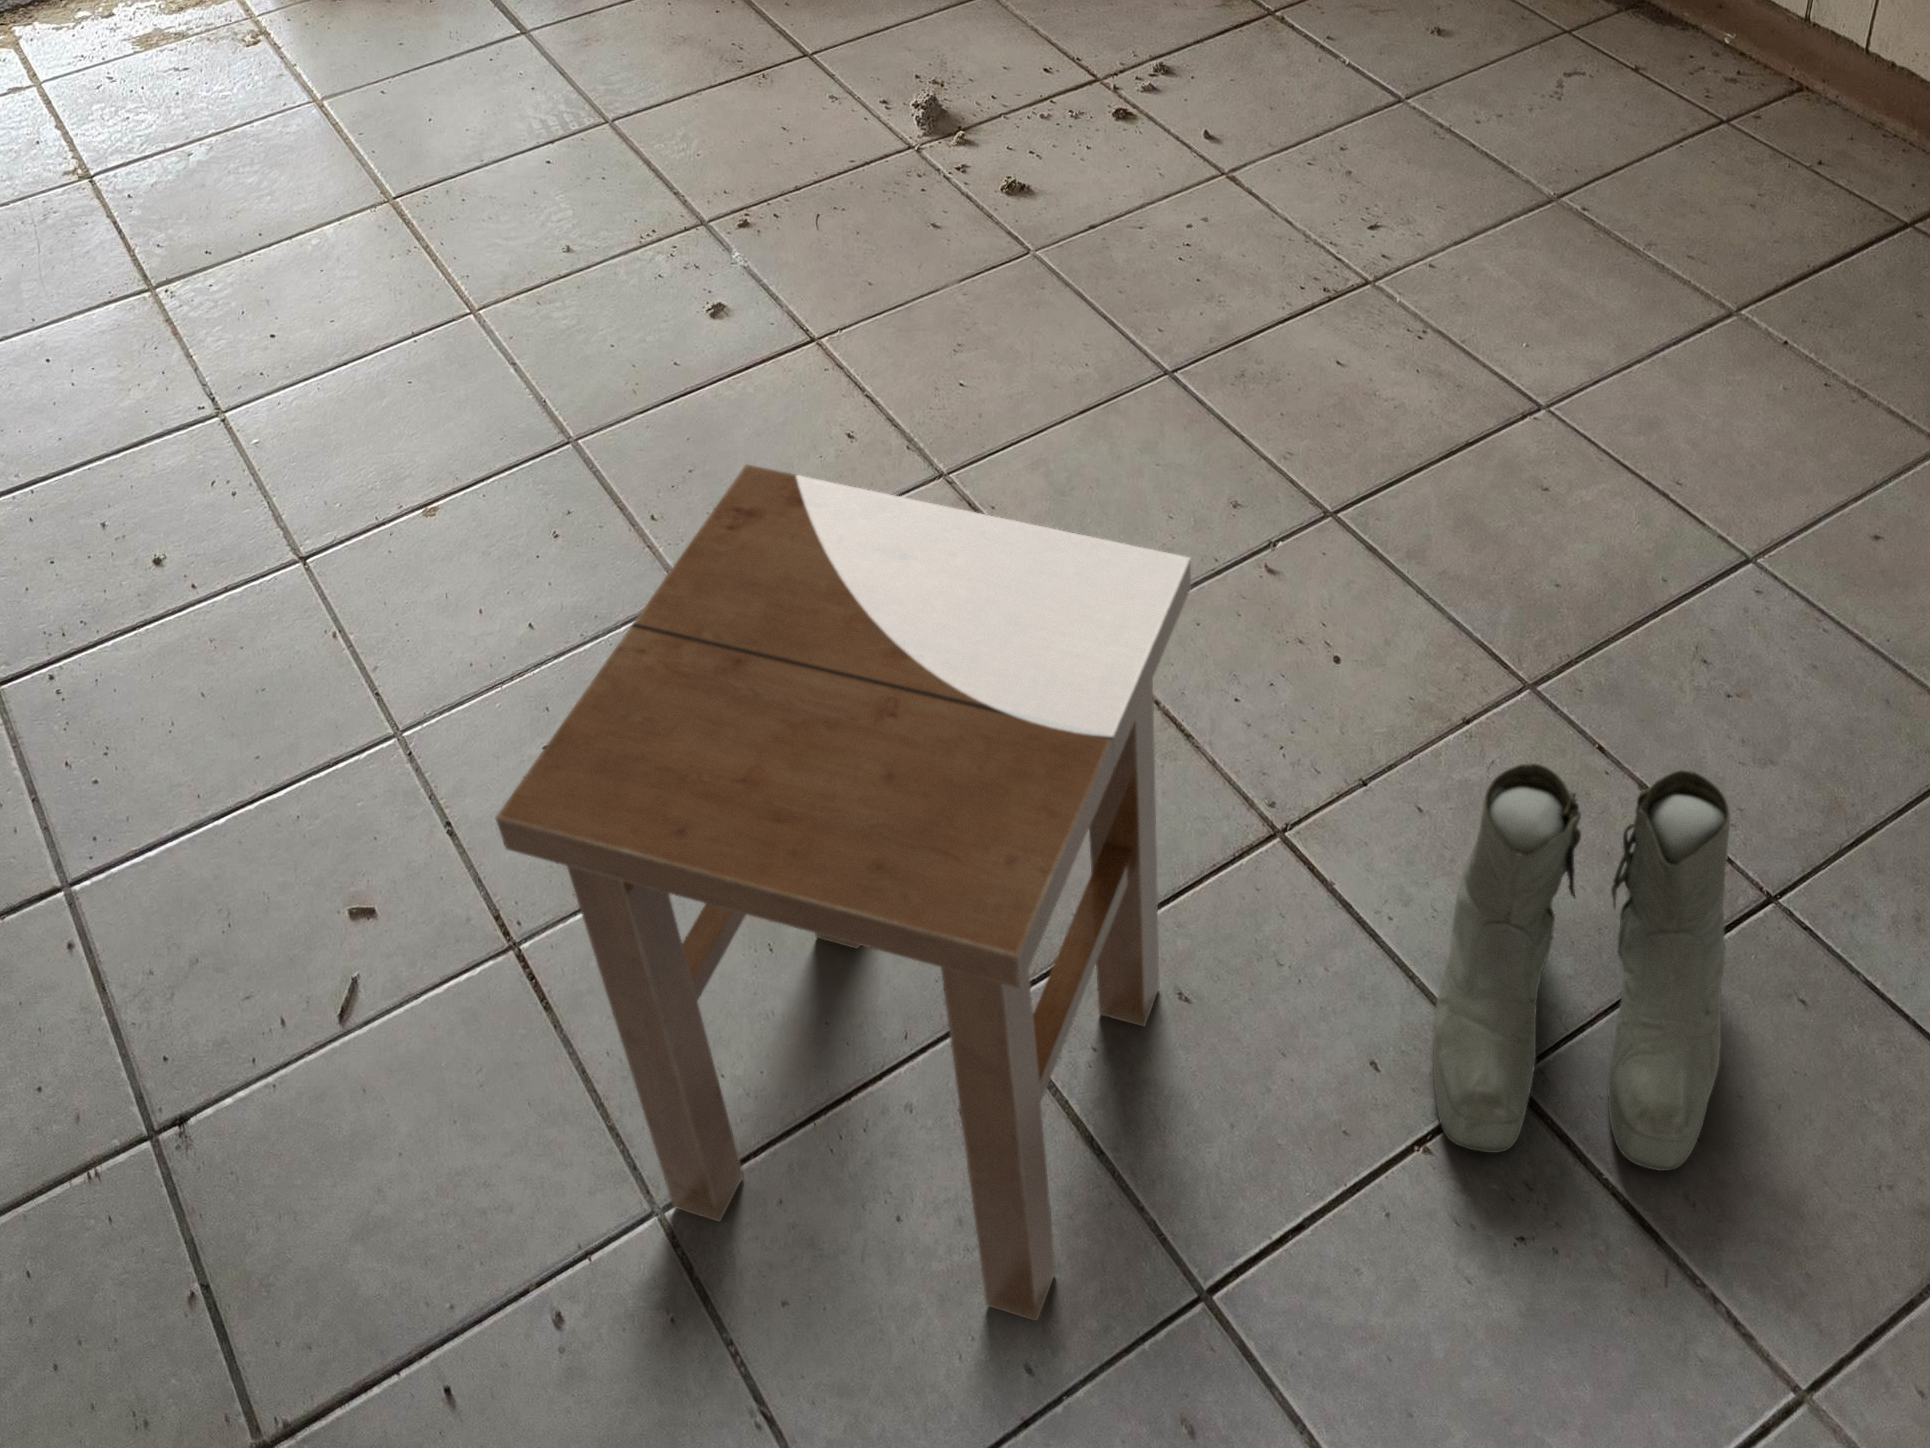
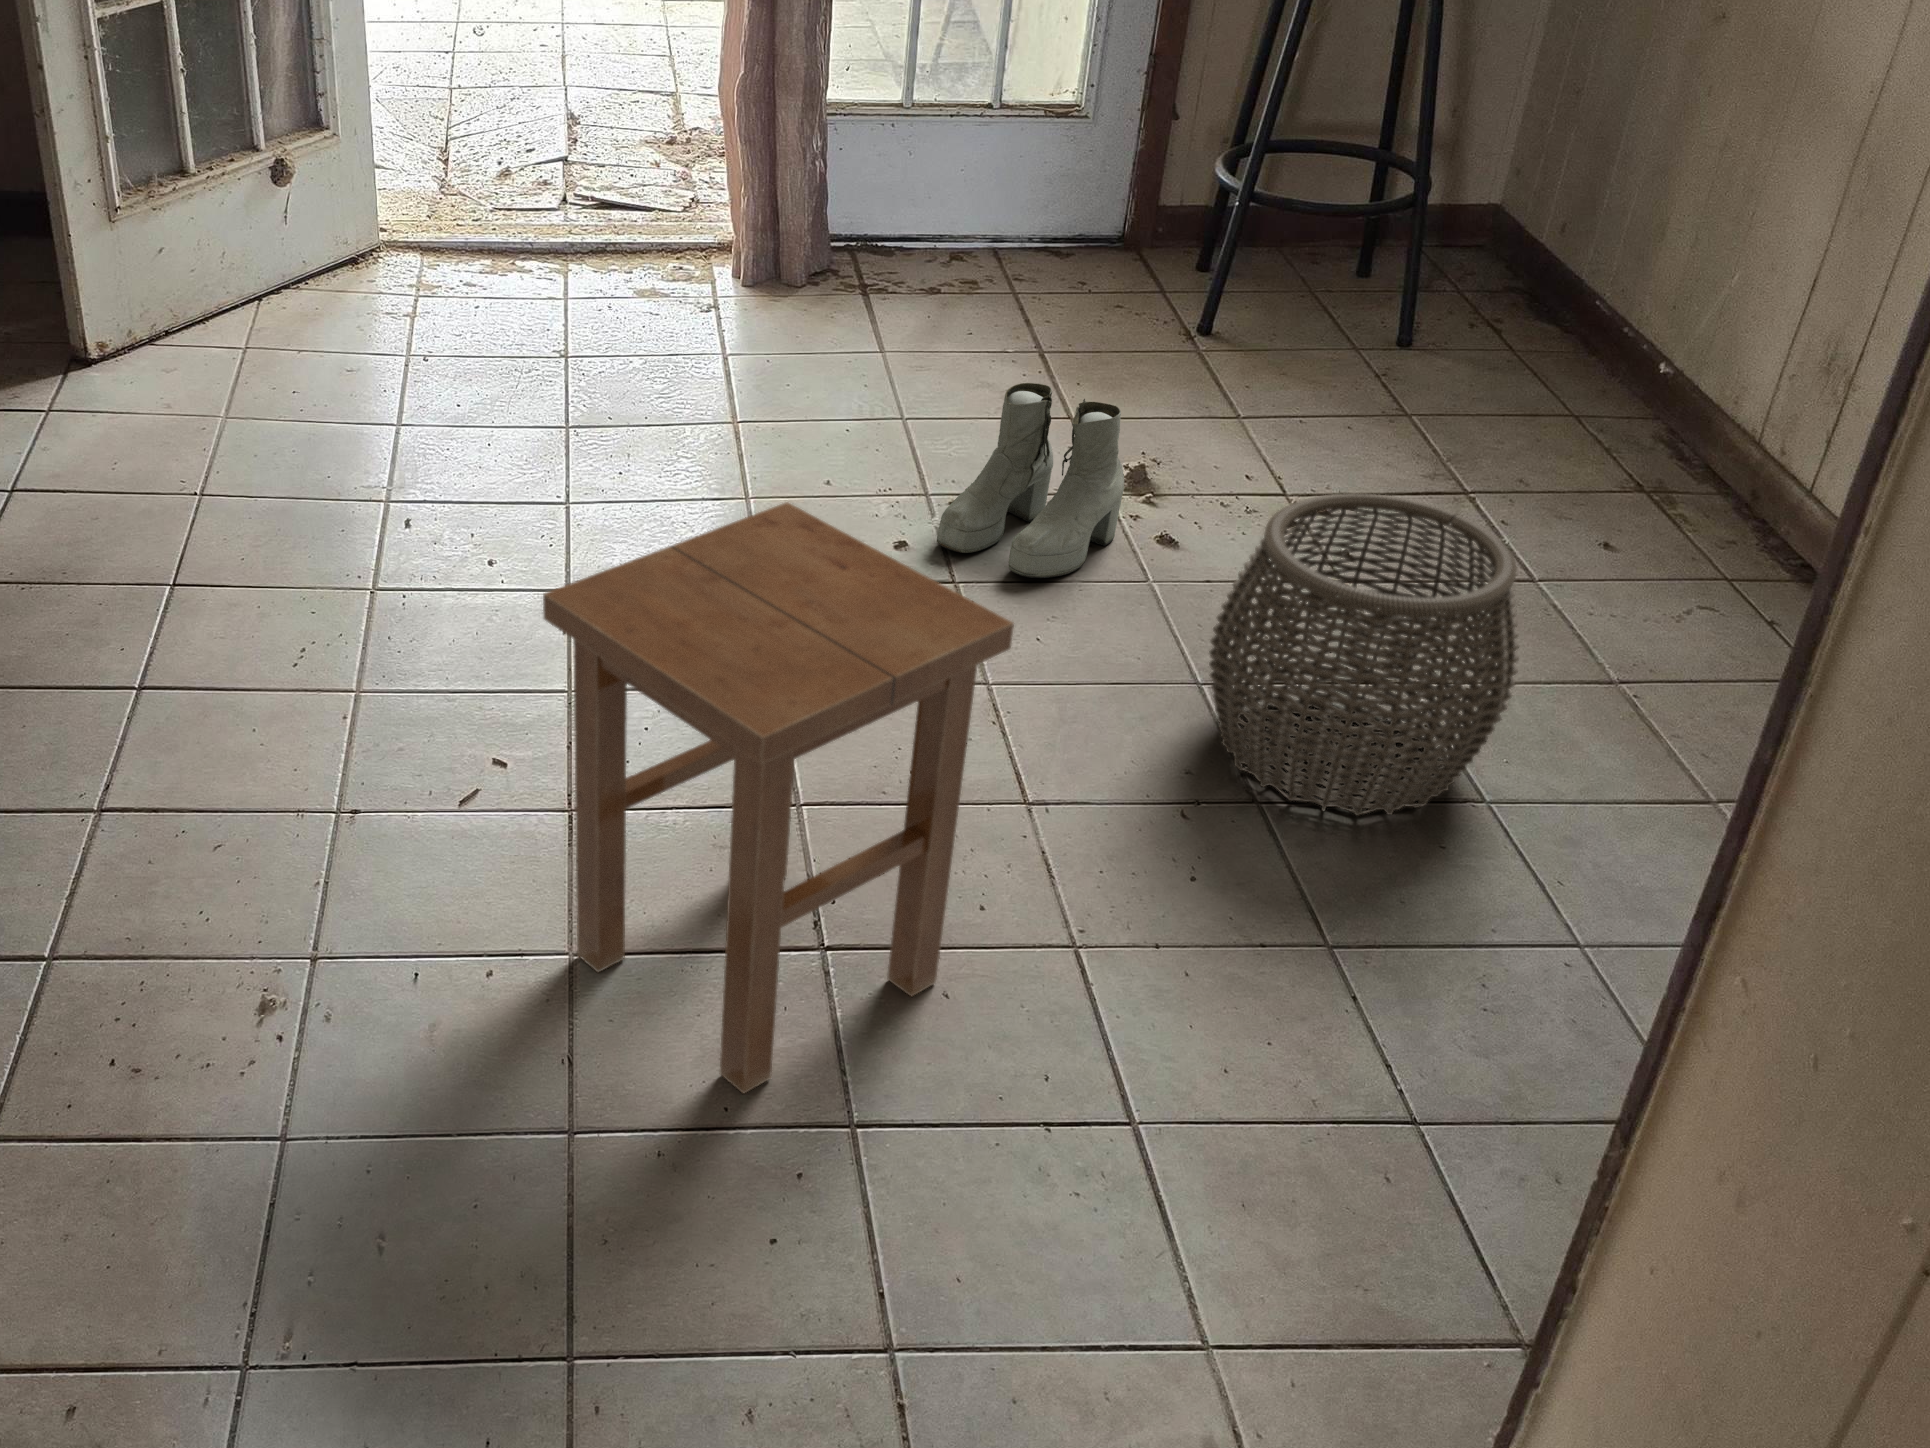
woven basket: none [1201,103,1560,506] -> present [1209,493,1519,816]
boots: present [1433,764,1730,1171] -> present [937,383,1124,578]

